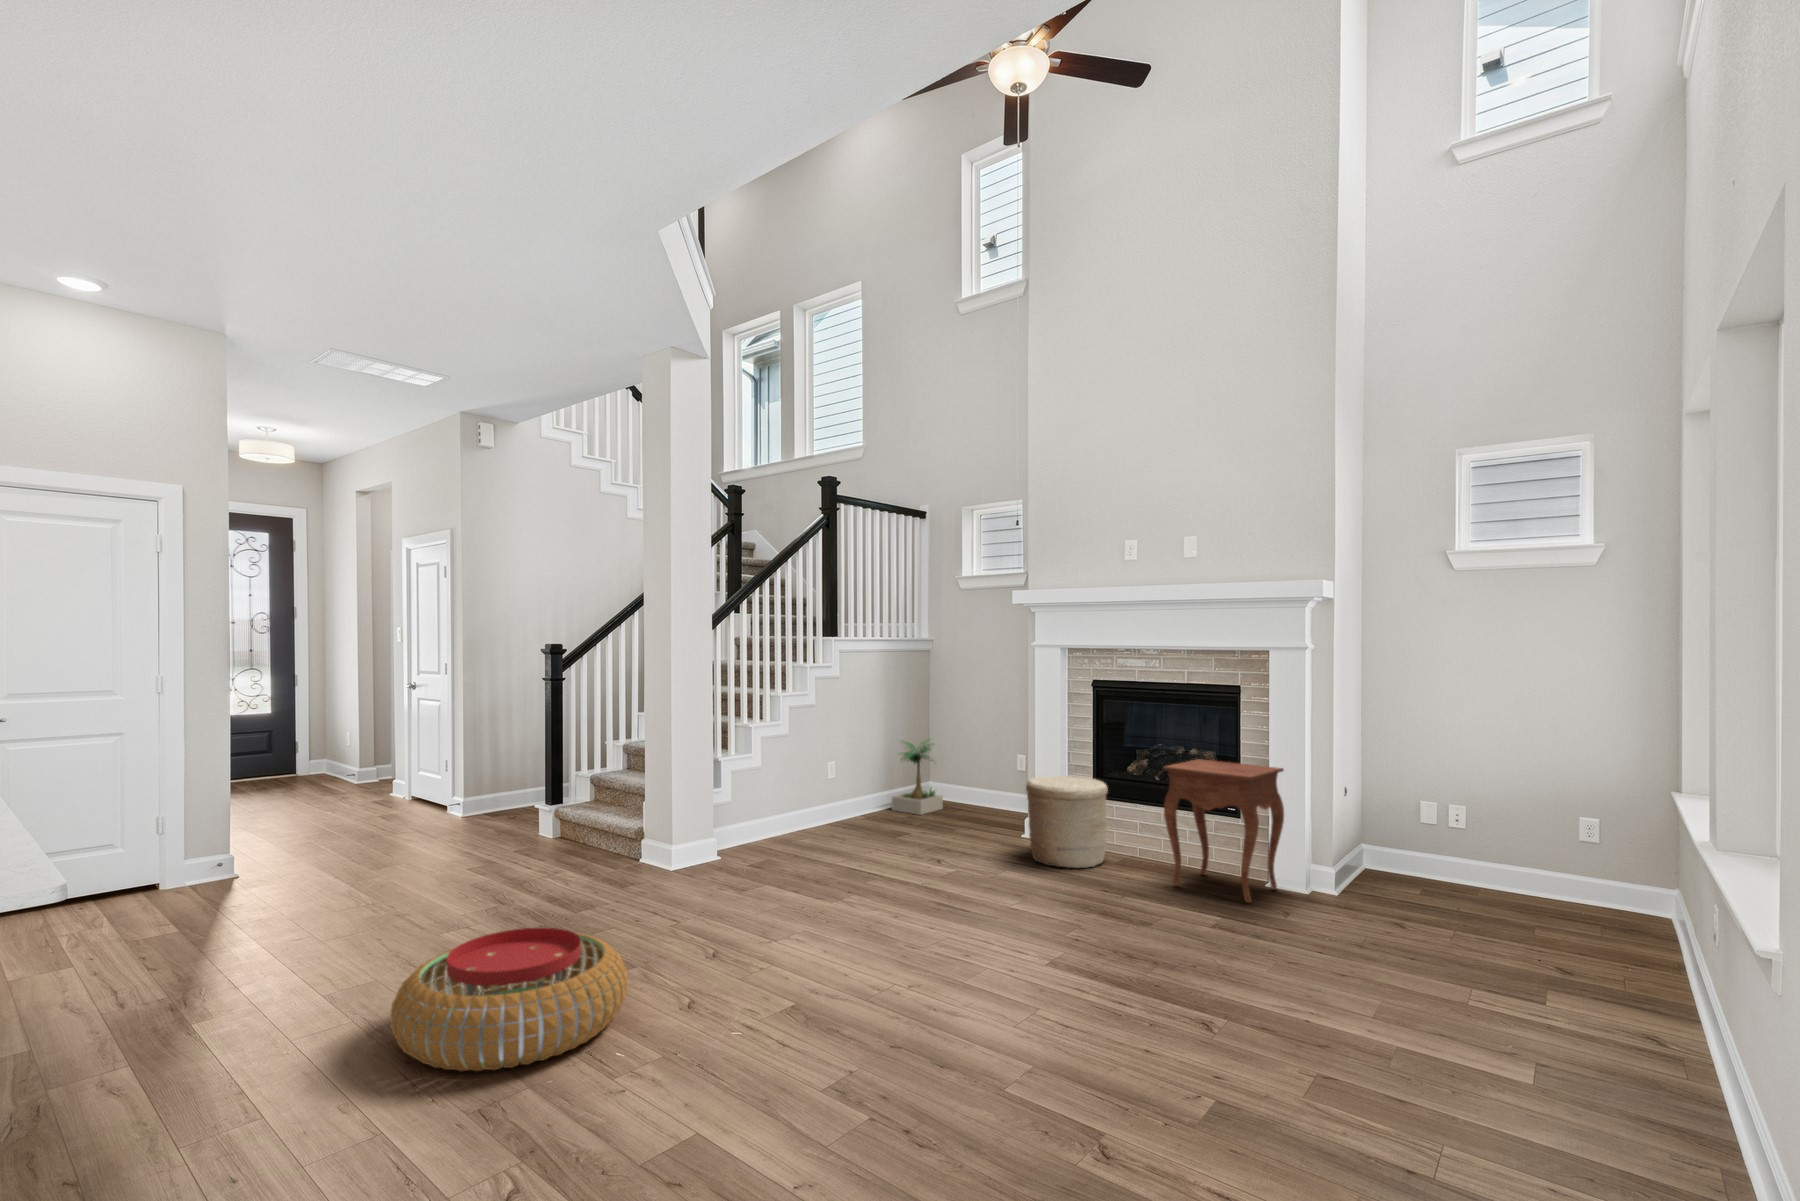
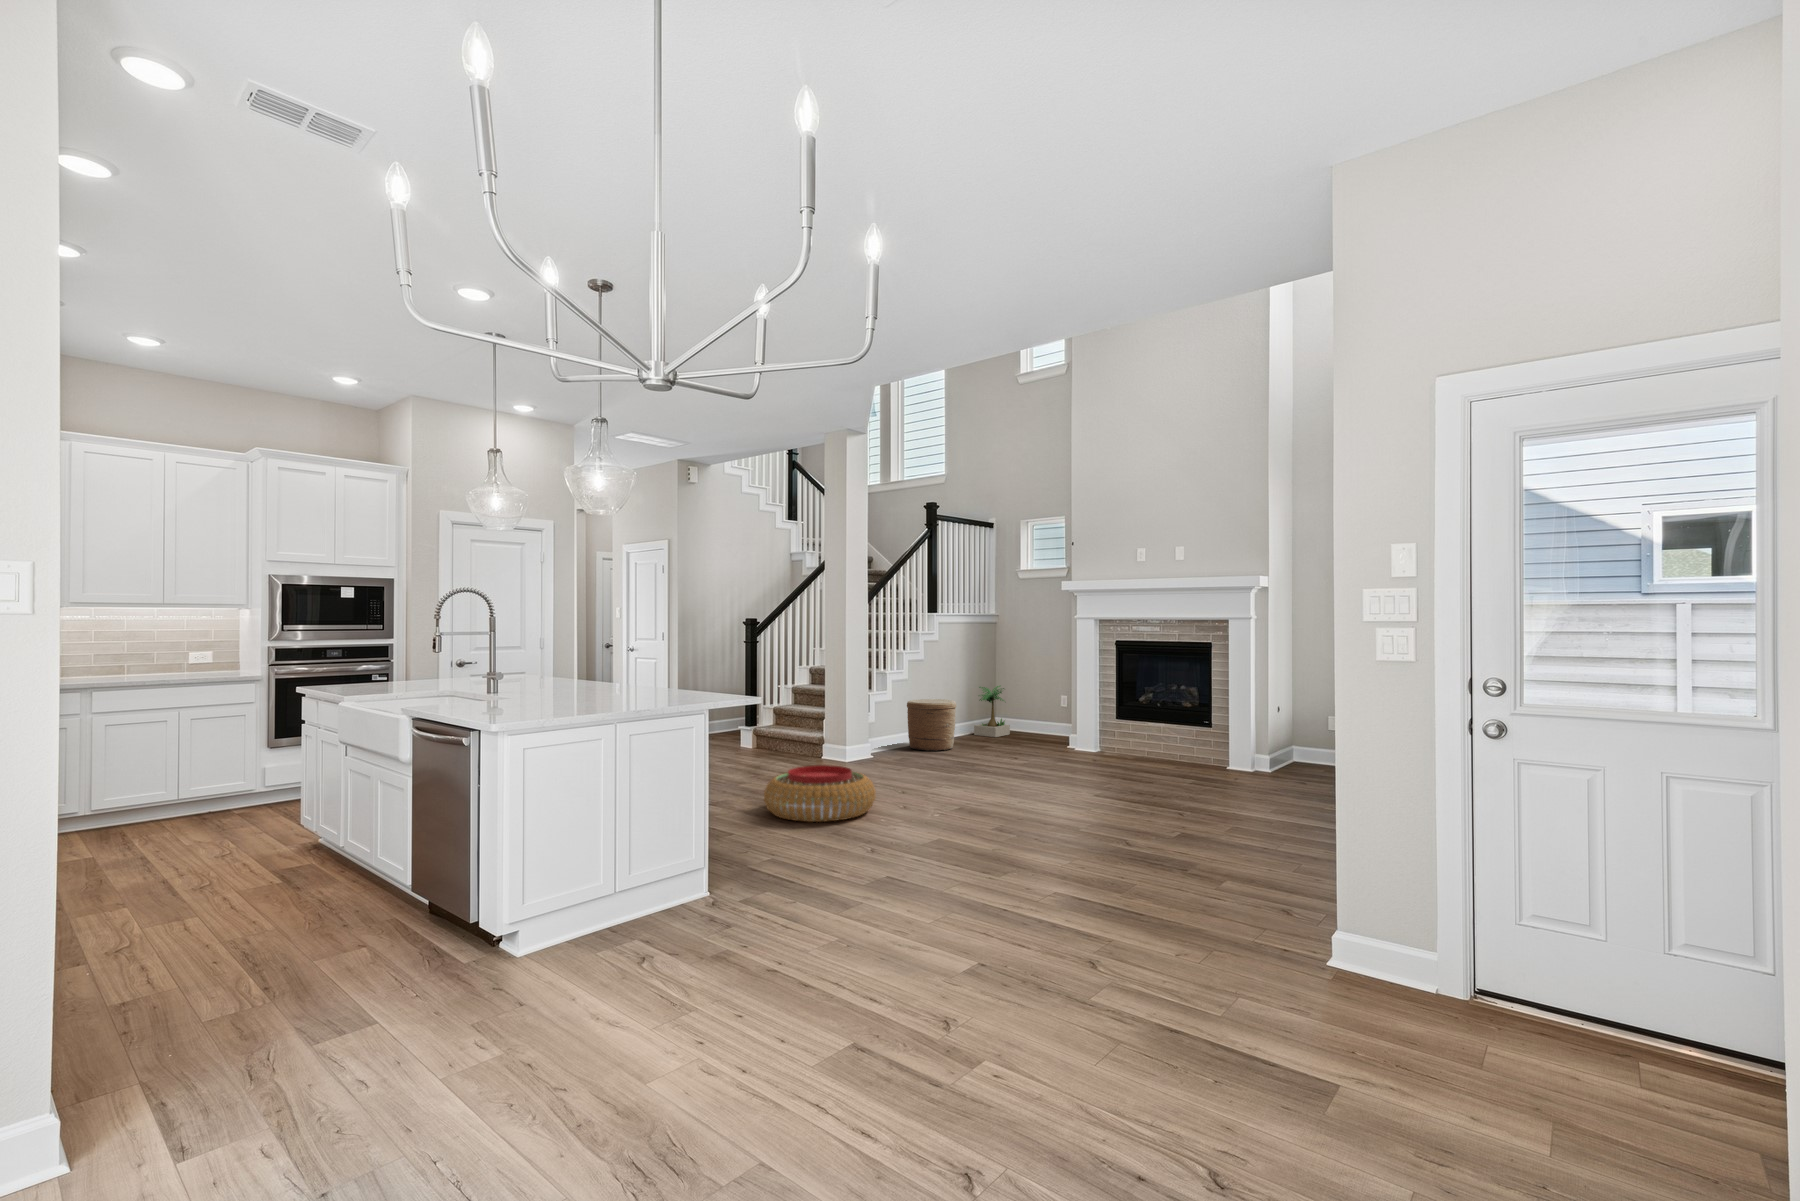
side table: present [1163,759,1284,903] -> none [1161,690,1237,774]
woven basket: present [1026,776,1108,868] -> present [907,699,956,751]

